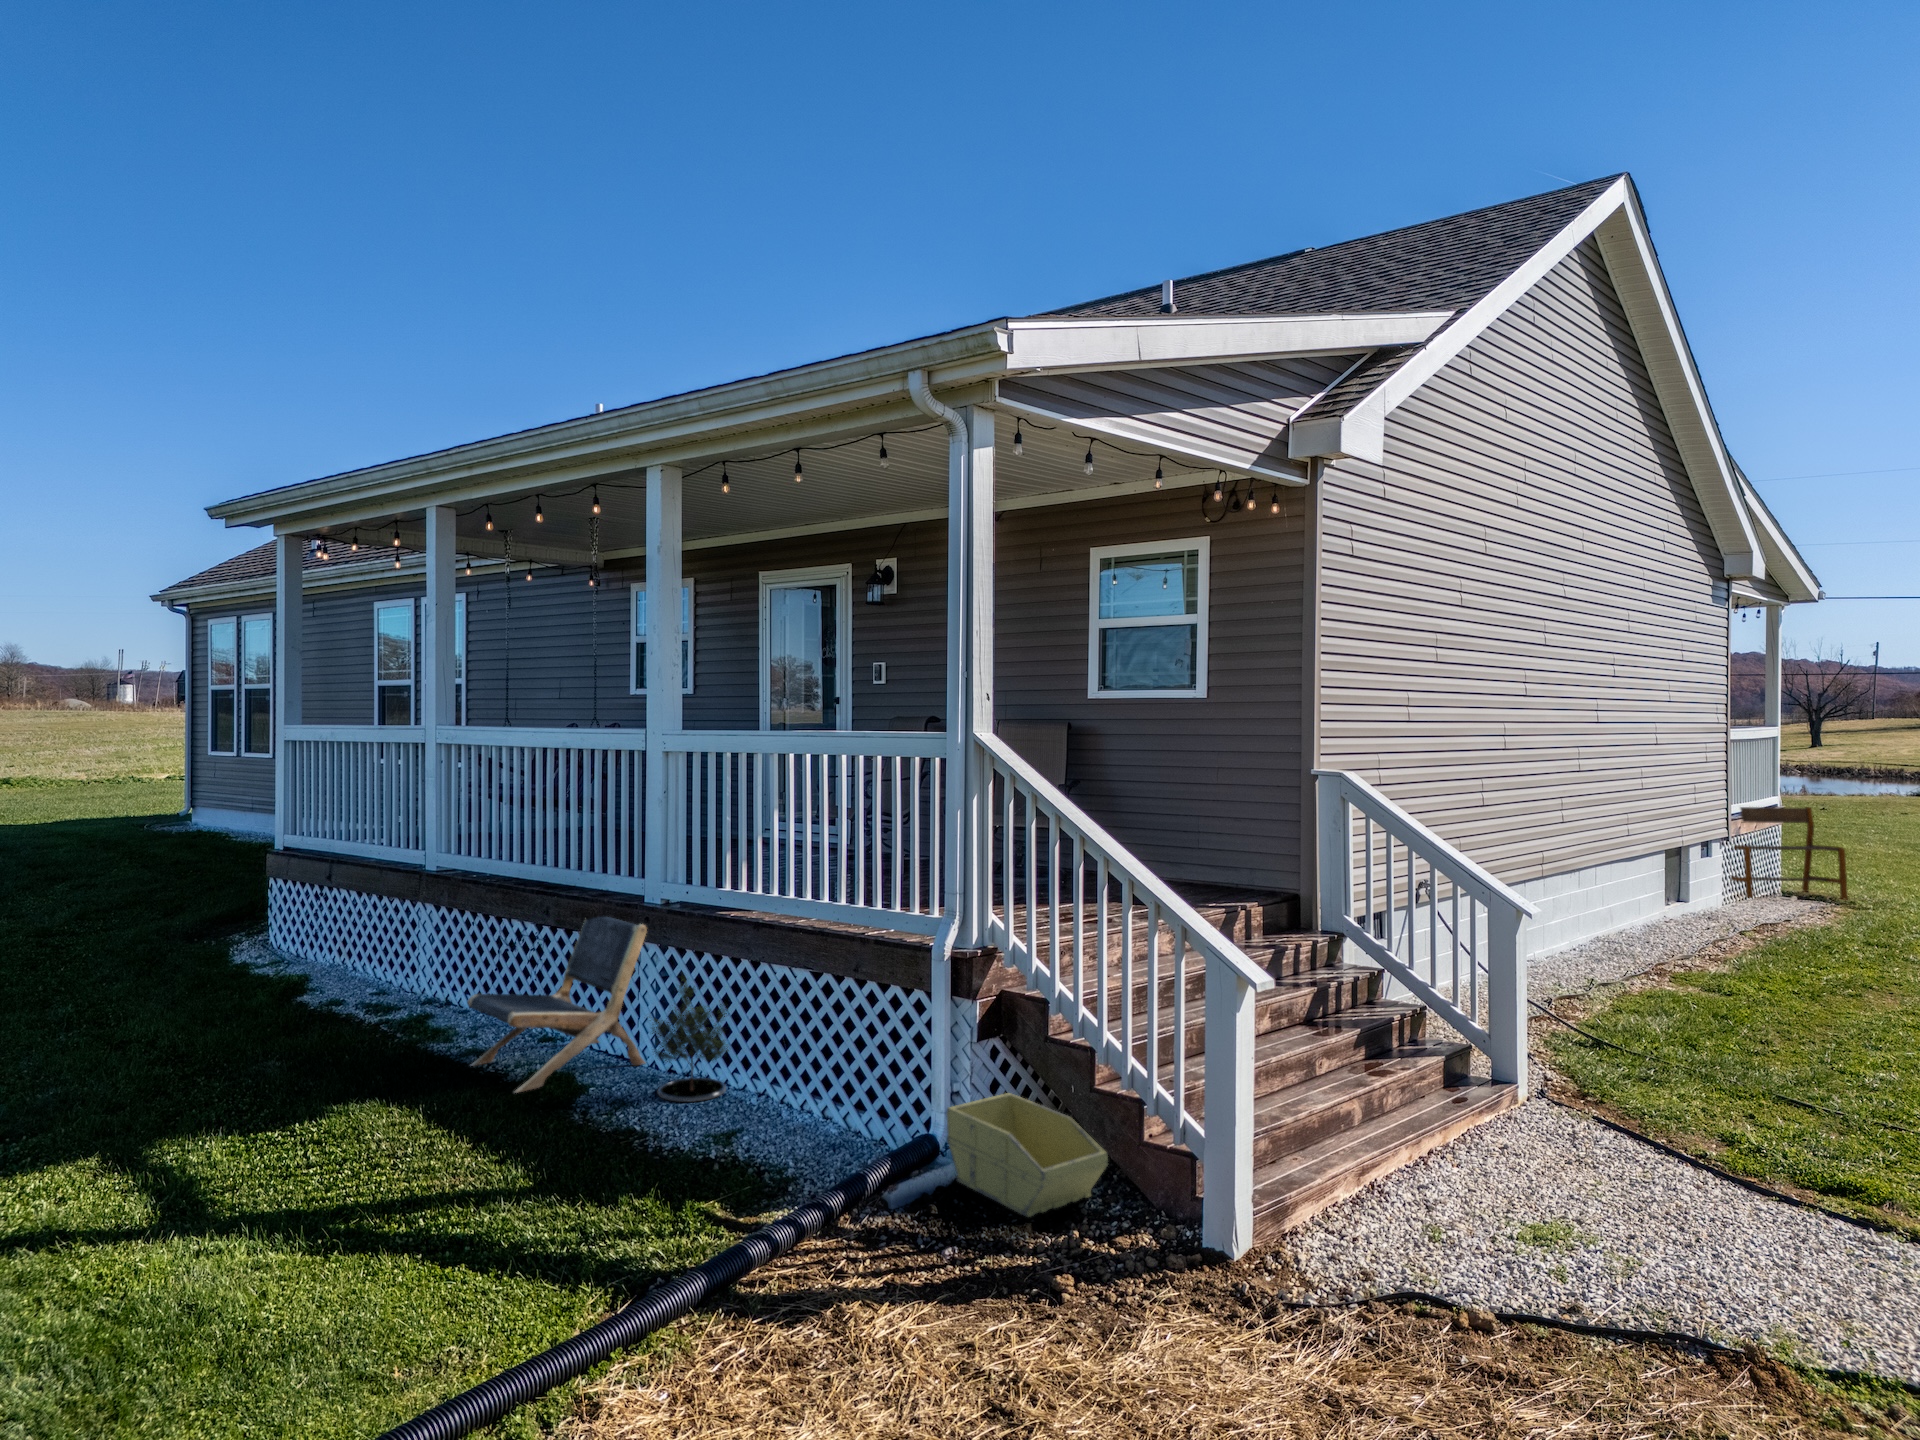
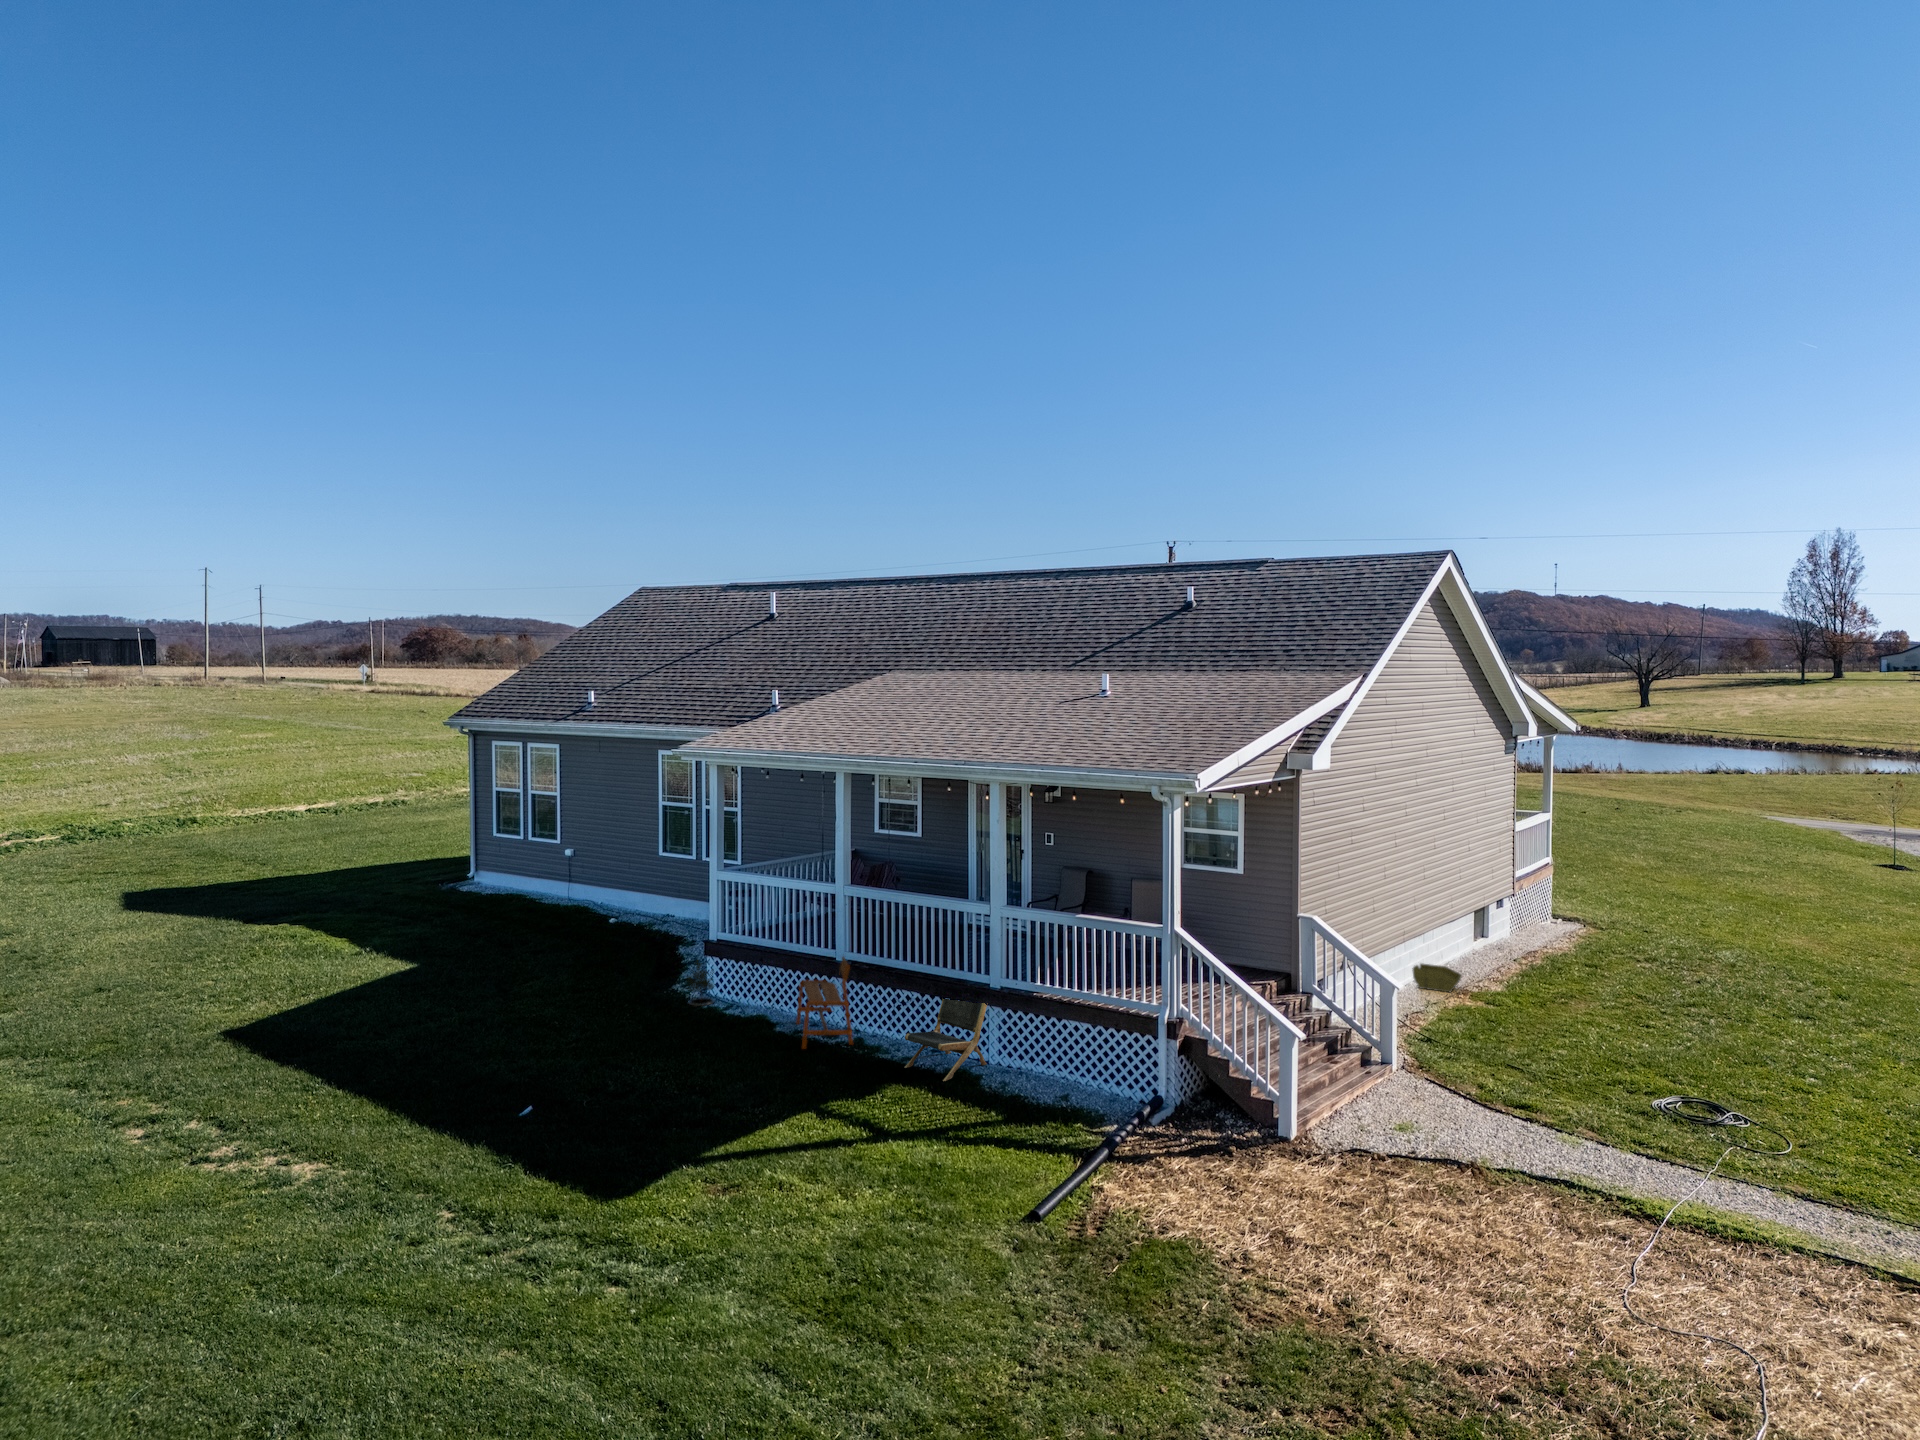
bench: present [1731,807,1848,900] -> present [796,957,853,1049]
potted tree: present [647,972,729,1102] -> present [686,960,715,1006]
storage bin: present [946,1093,1108,1217] -> present [1412,964,1462,992]

